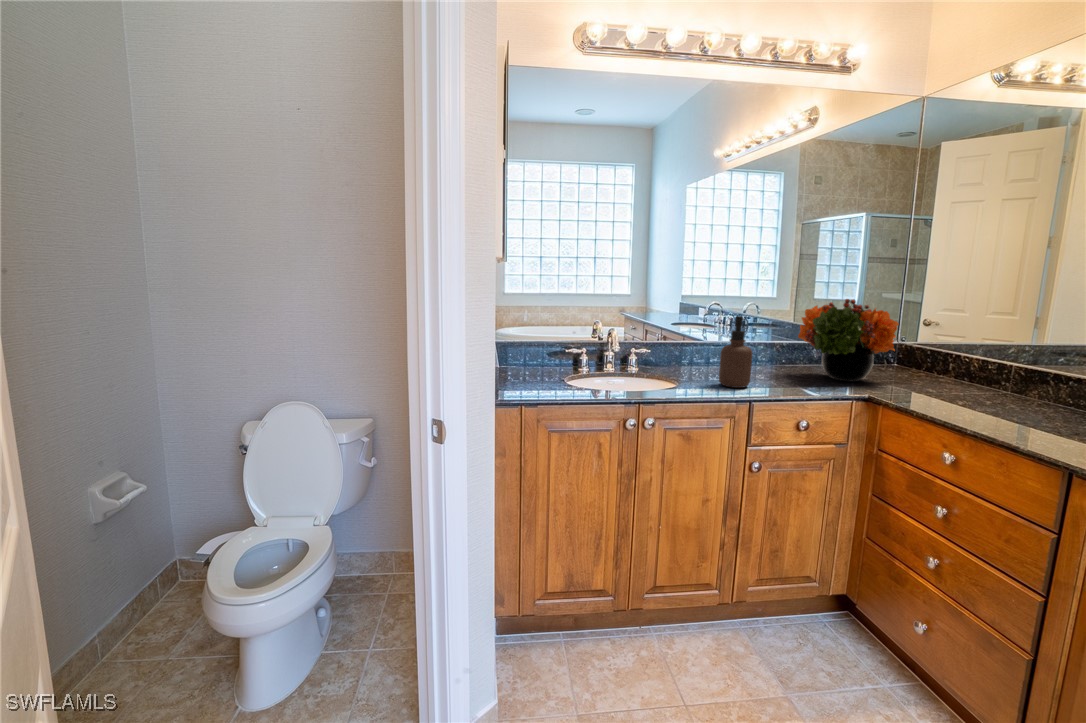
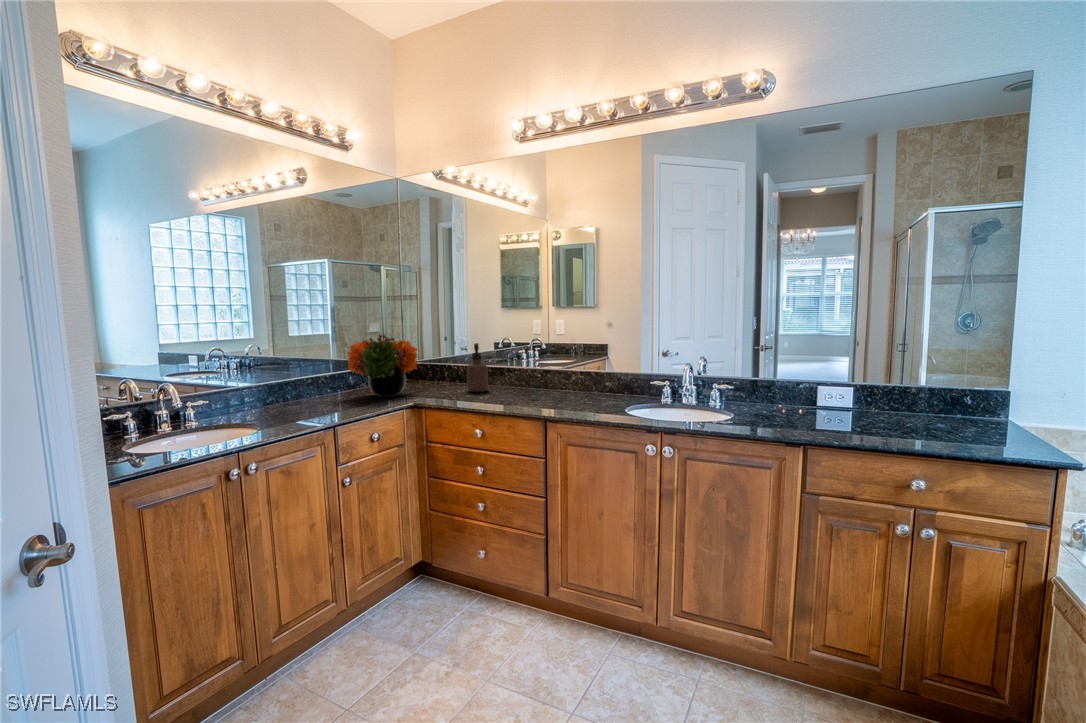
soap dispenser: present [719,316,753,388] -> present [467,343,488,392]

